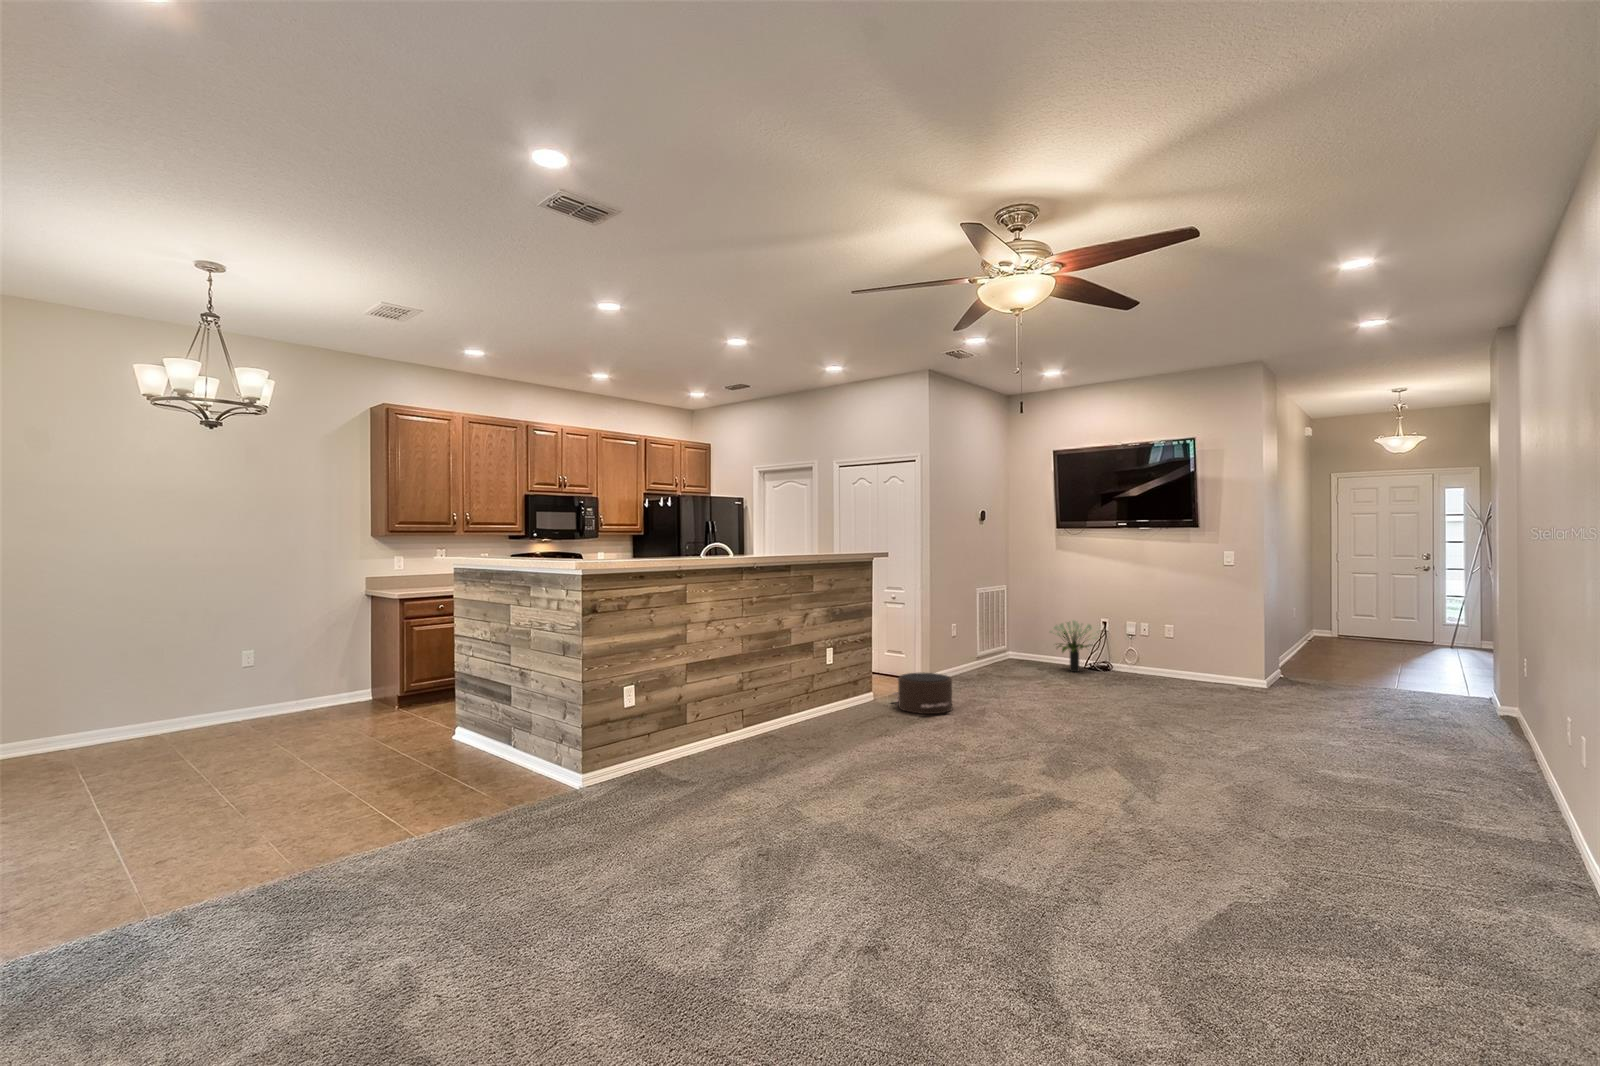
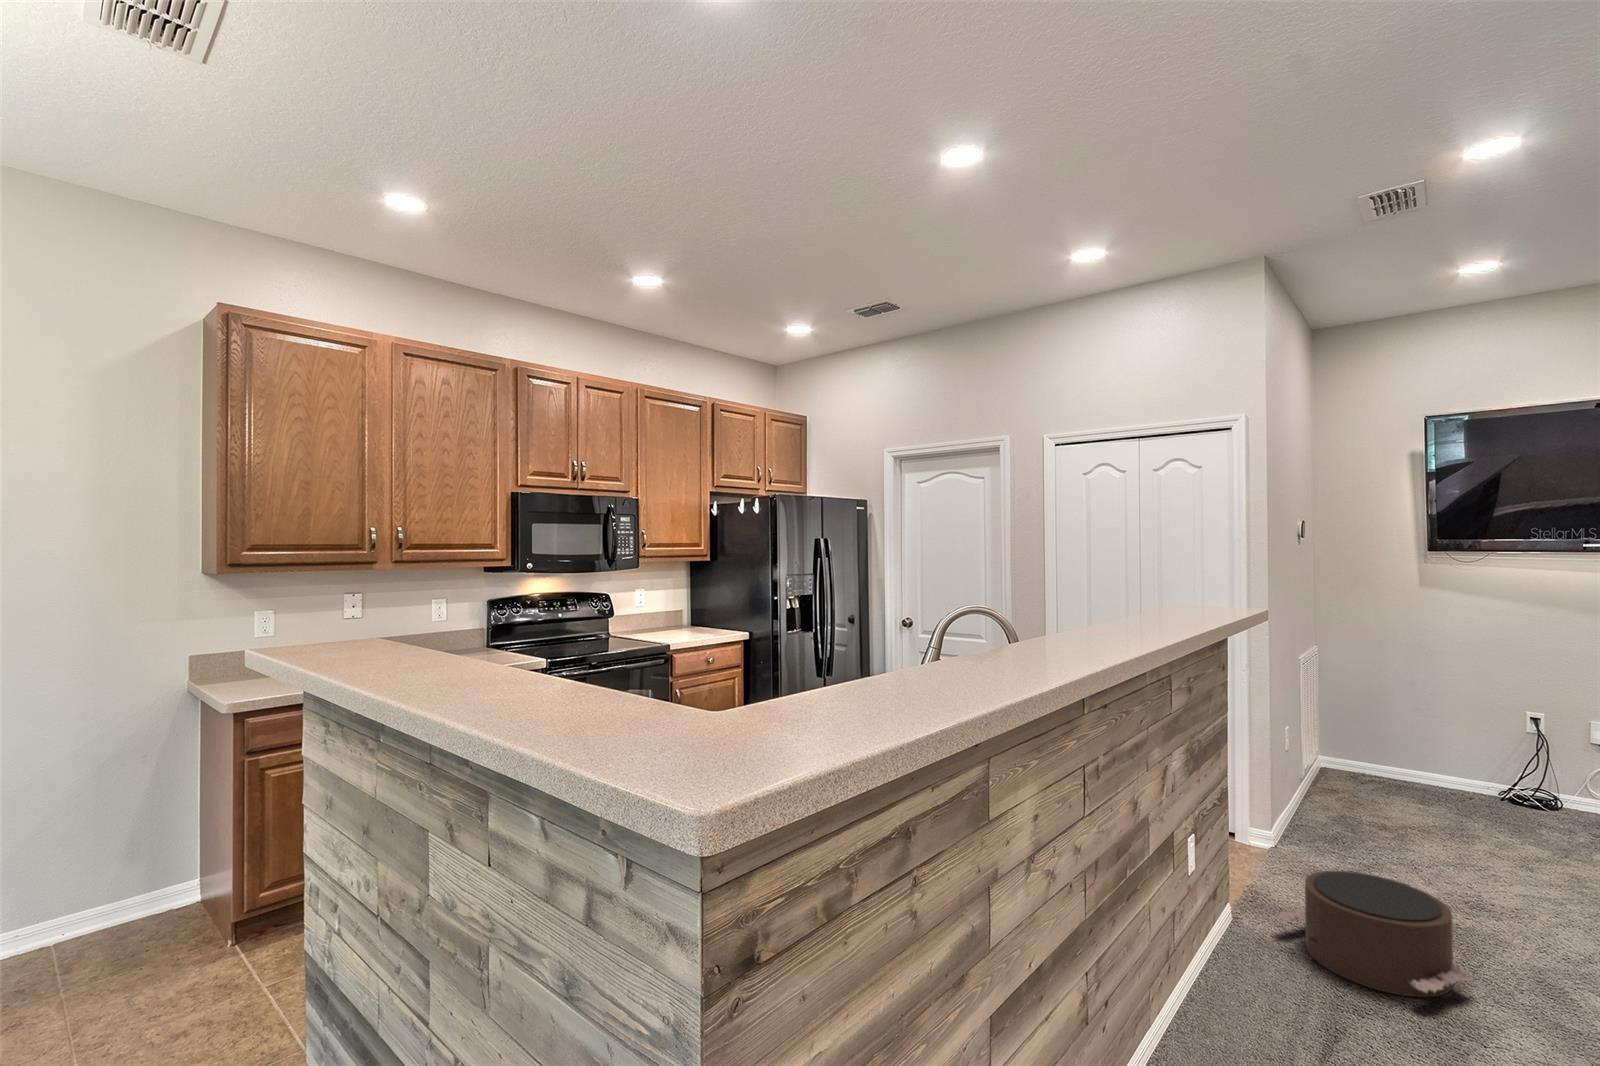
potted plant: present [1049,620,1099,672] -> none [1438,721,1555,816]

